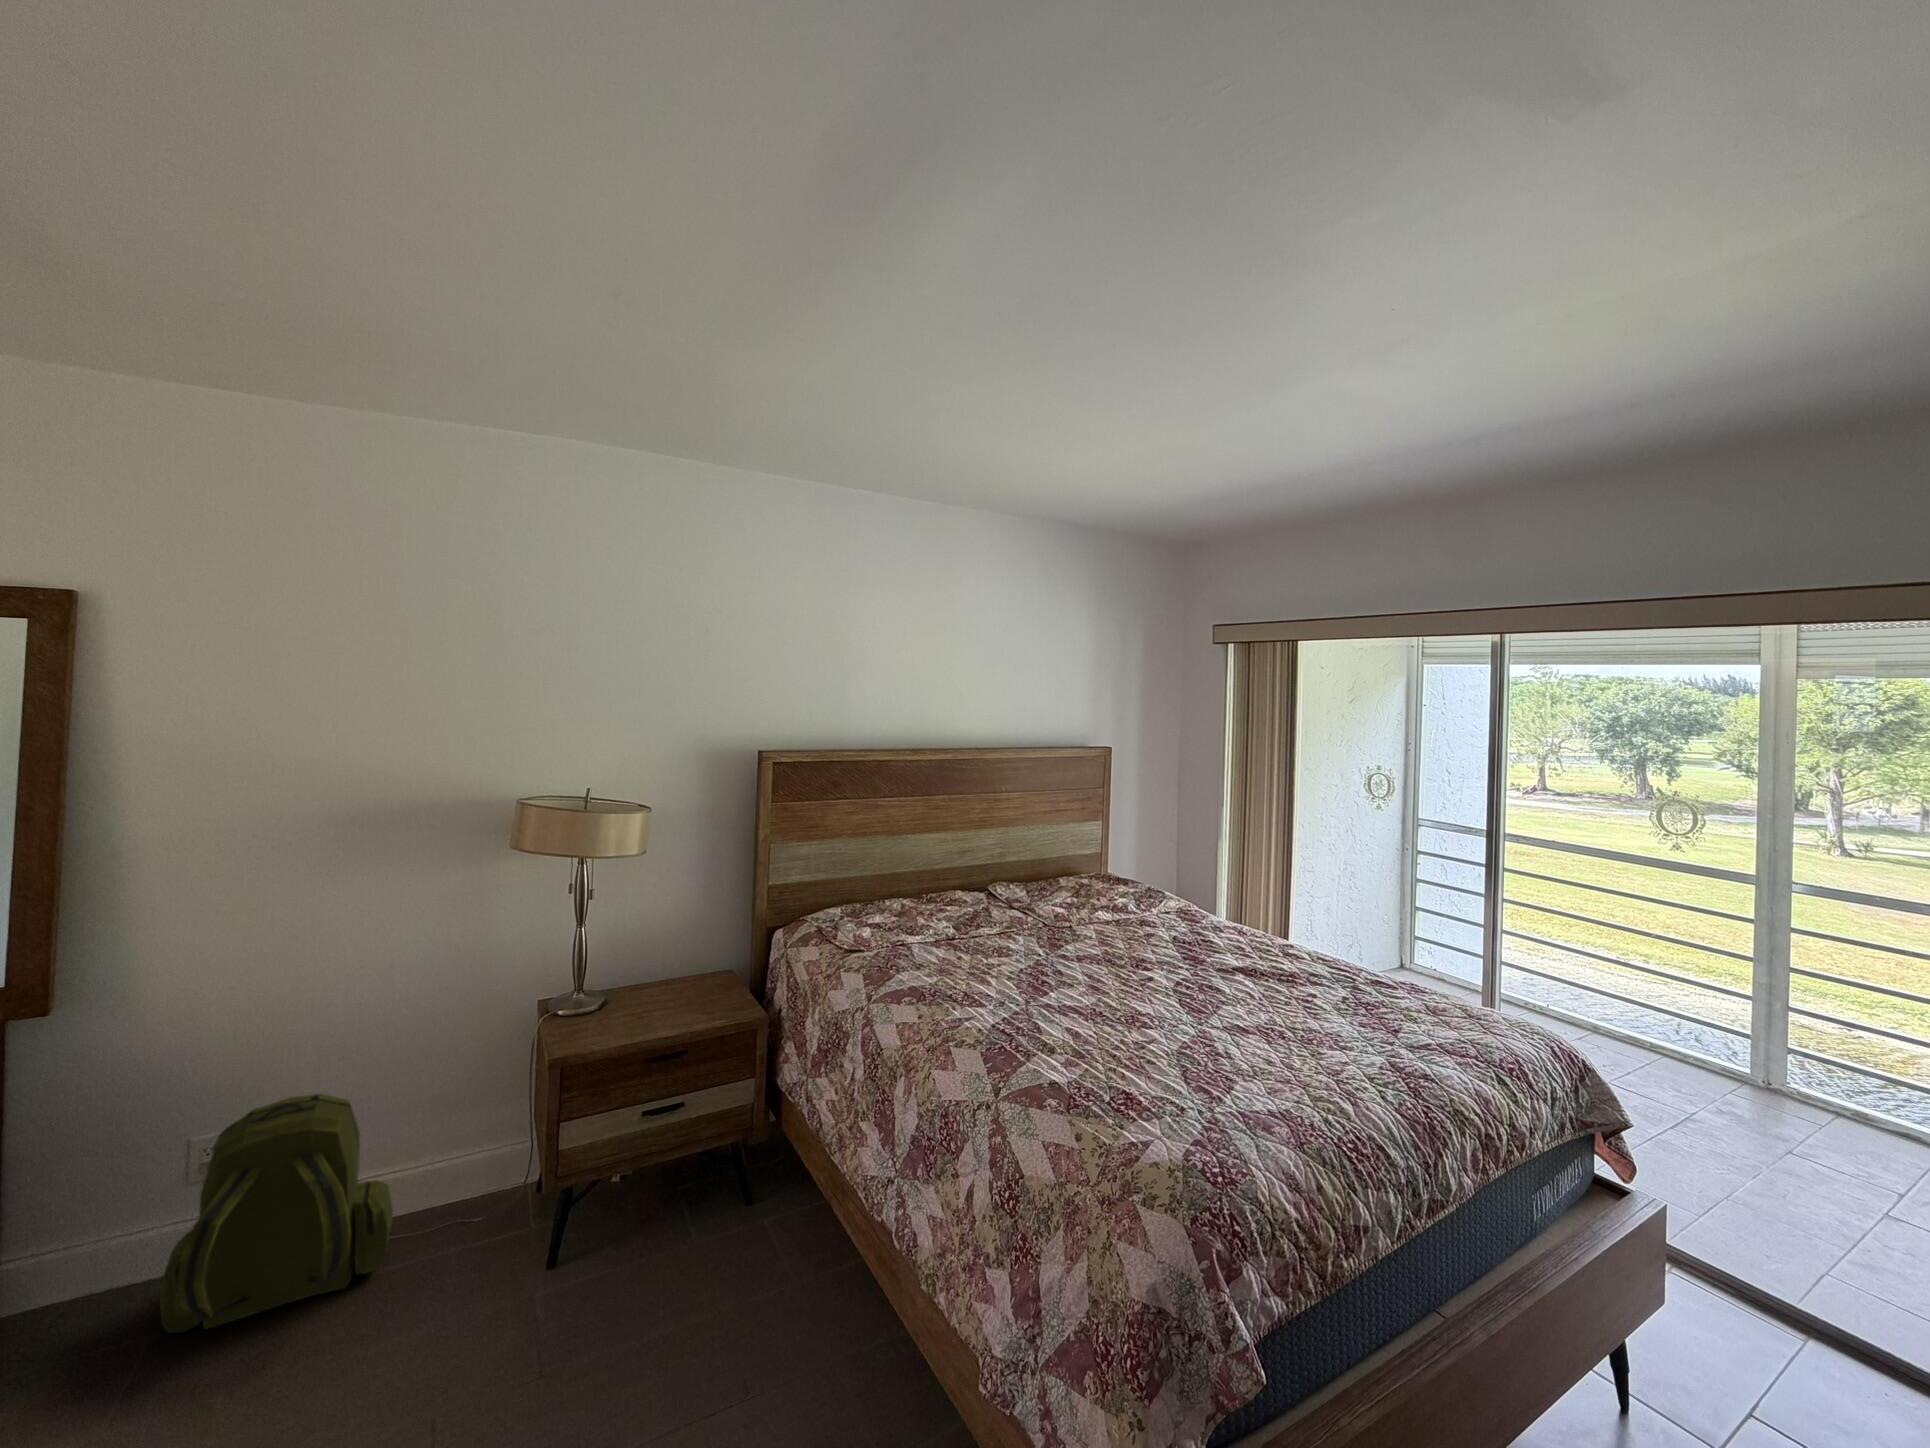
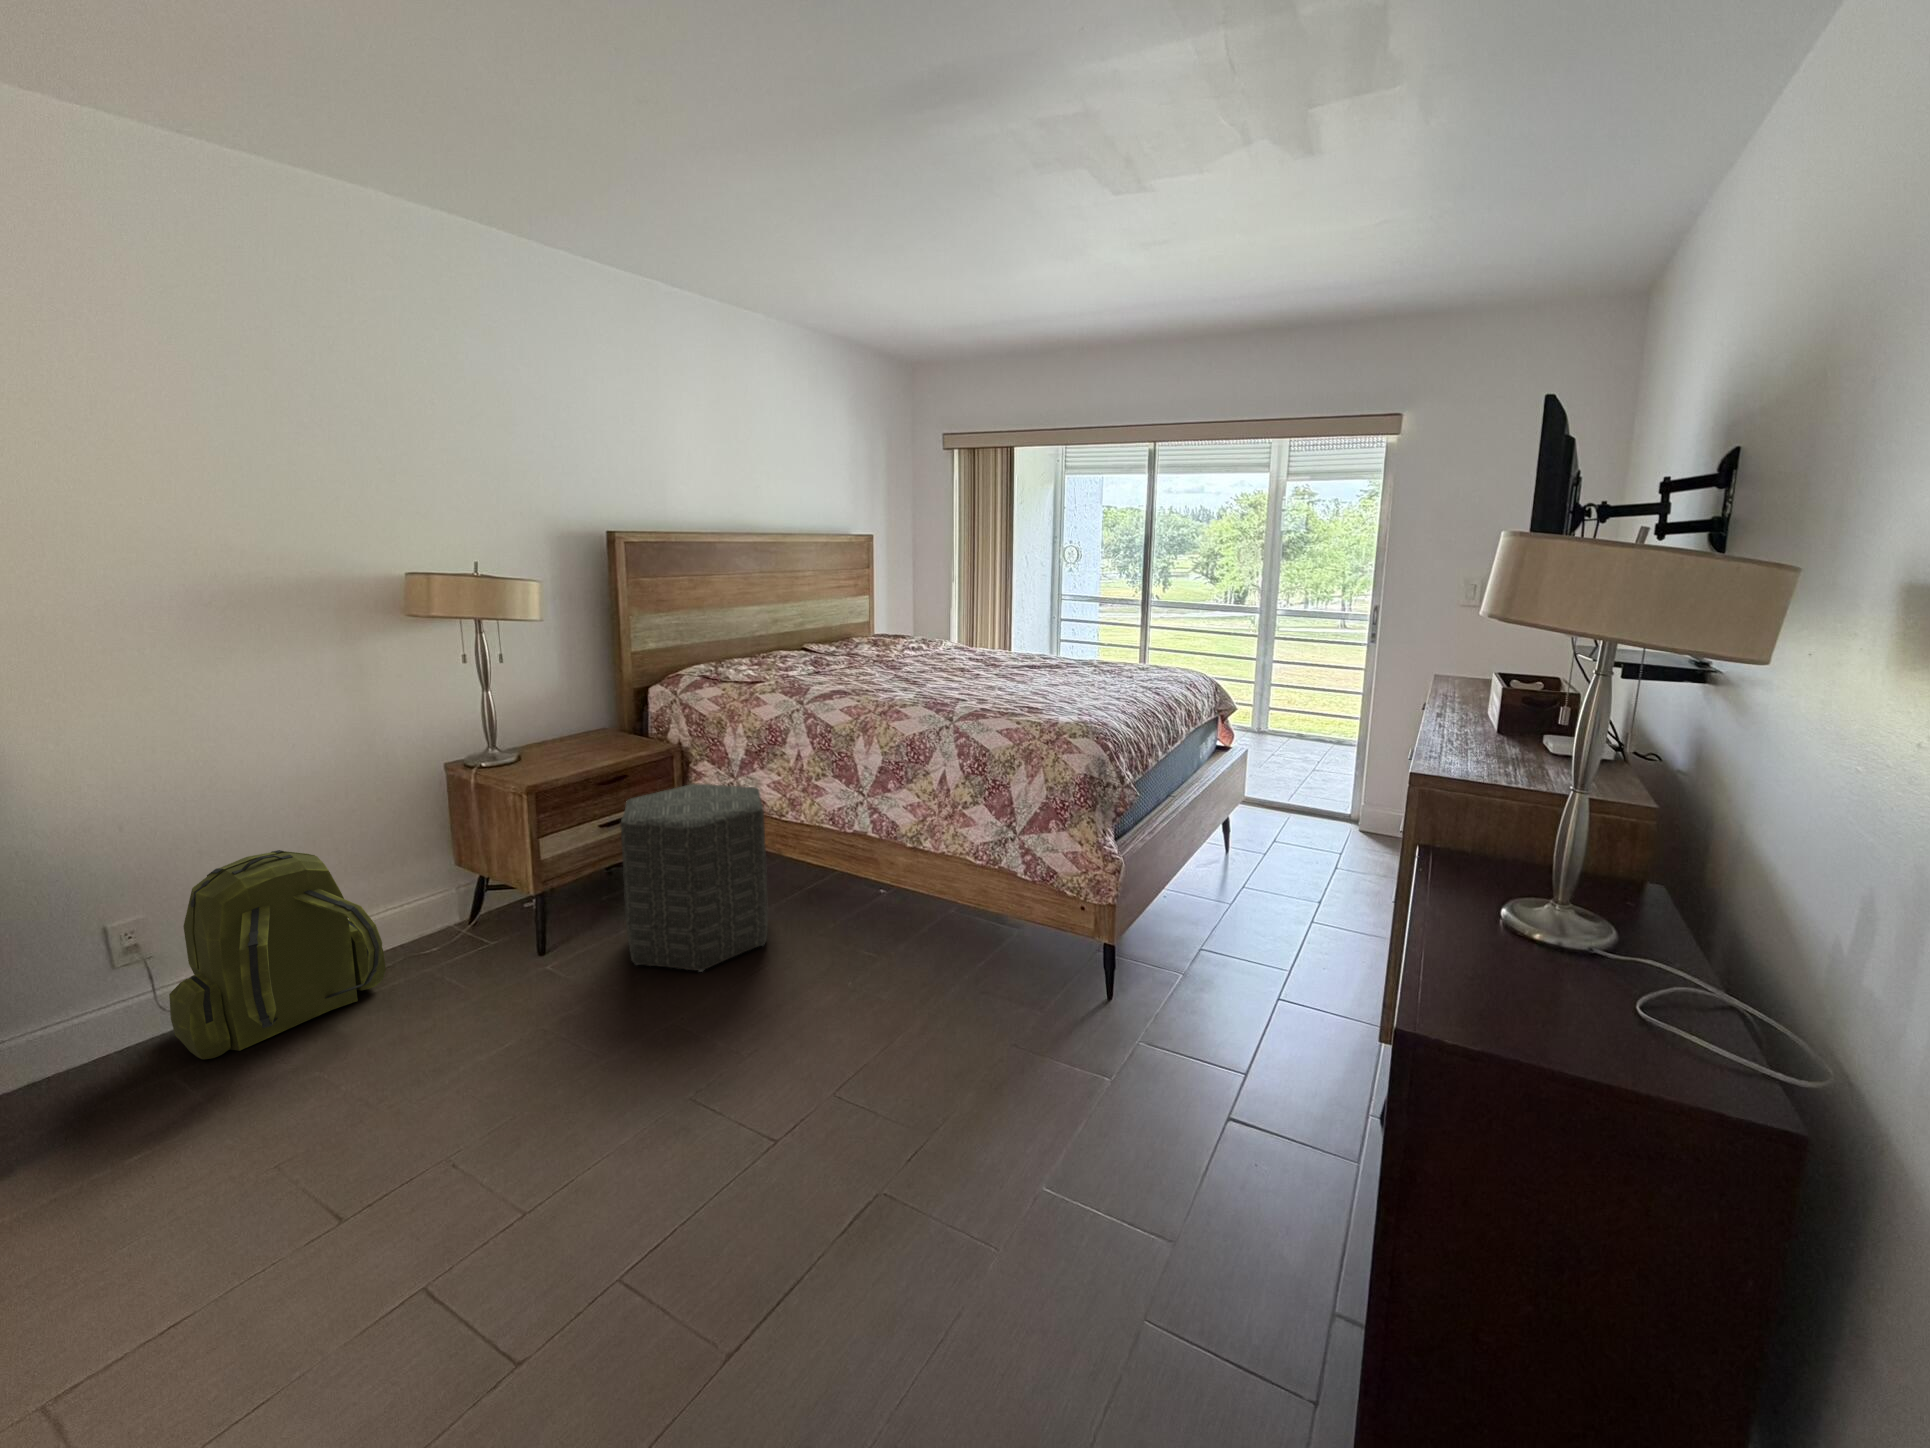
ottoman: none [592,1081,801,1391] -> present [620,784,768,972]

